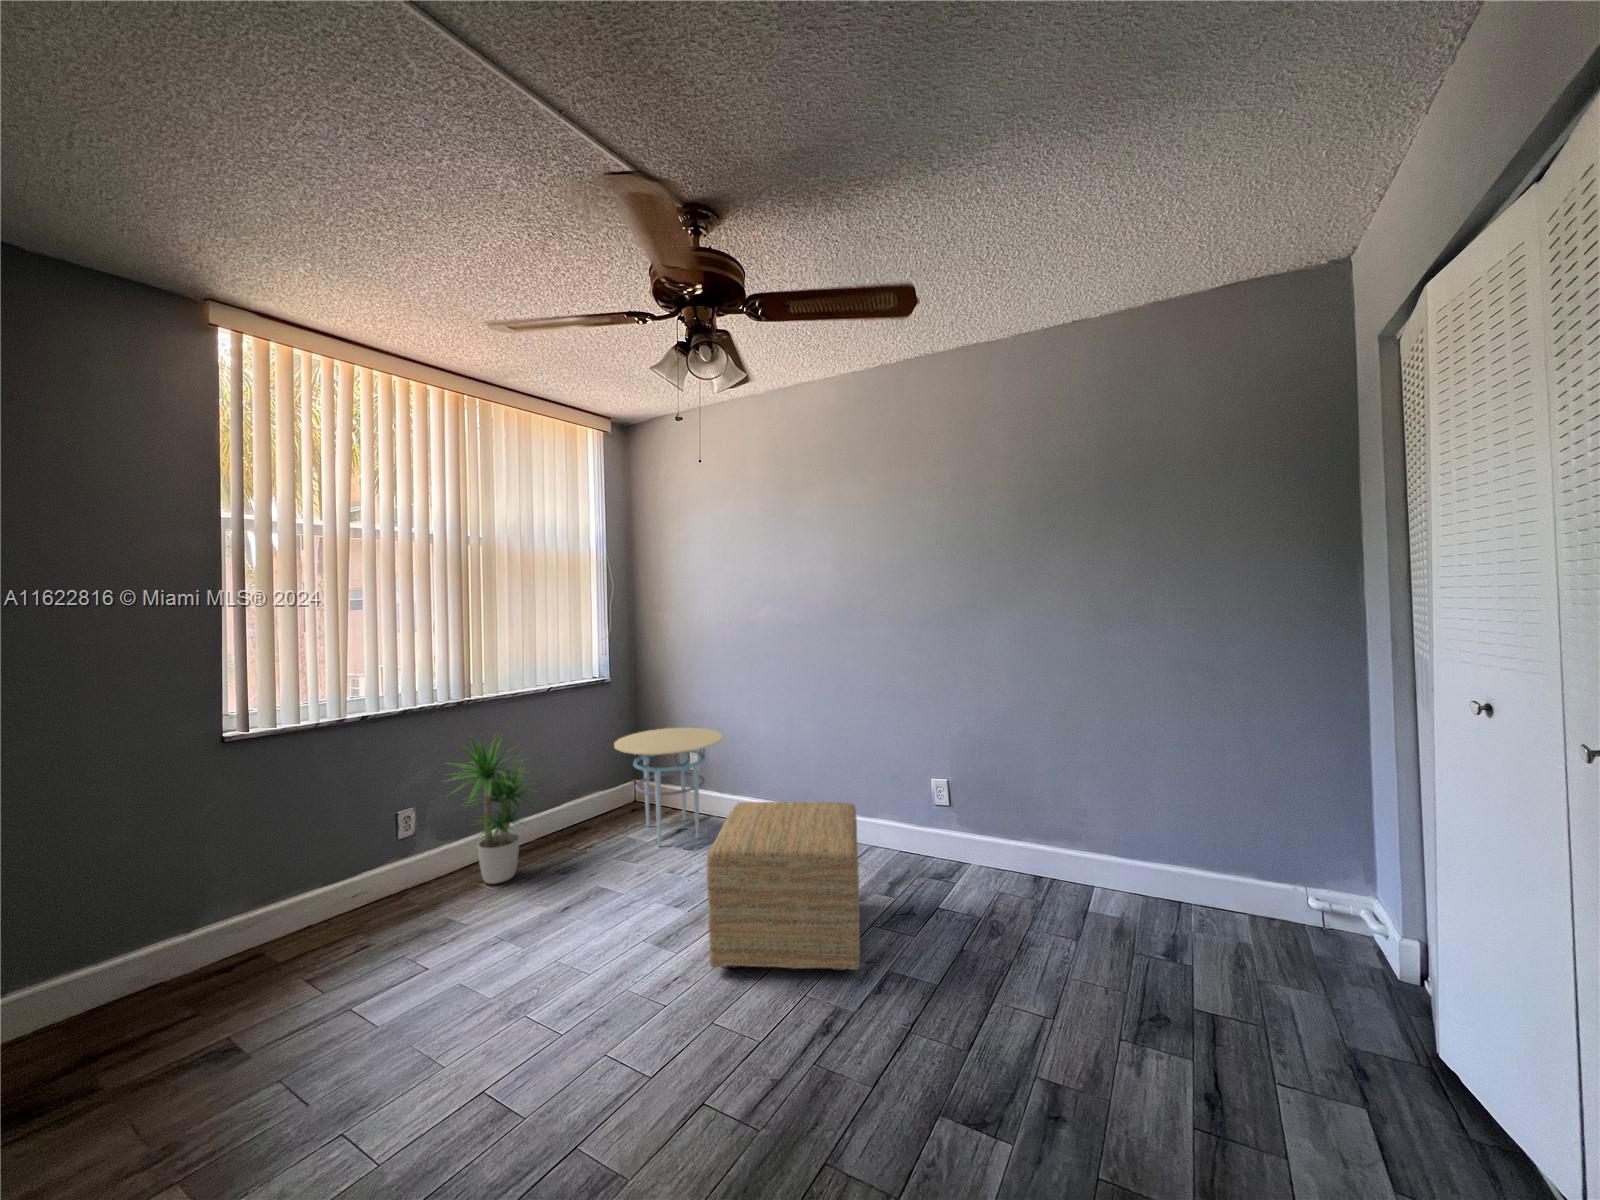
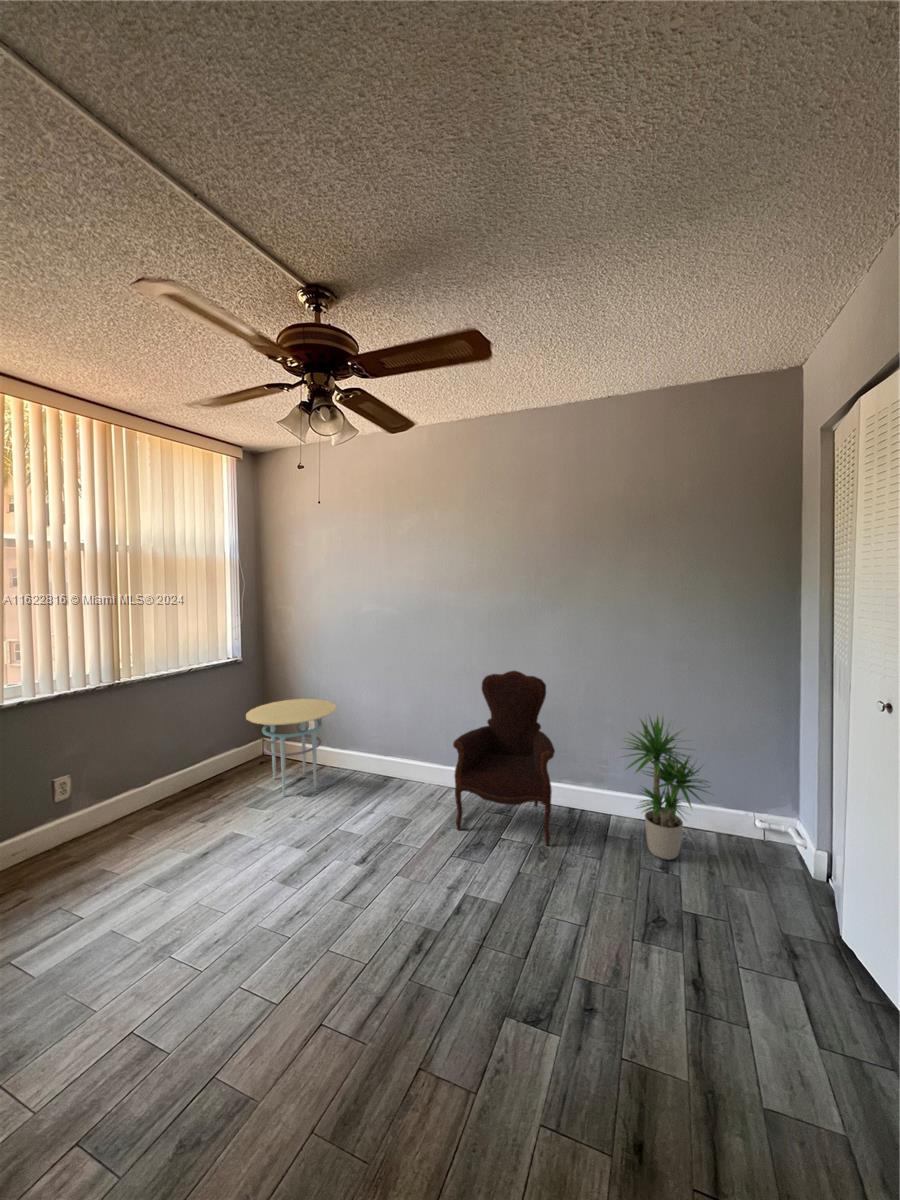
armchair: none [871,686,1005,919] -> present [453,671,555,846]
potted plant: present [450,736,532,884] -> present [624,716,710,860]
ottoman: present [706,802,860,971] -> none [324,764,444,902]

